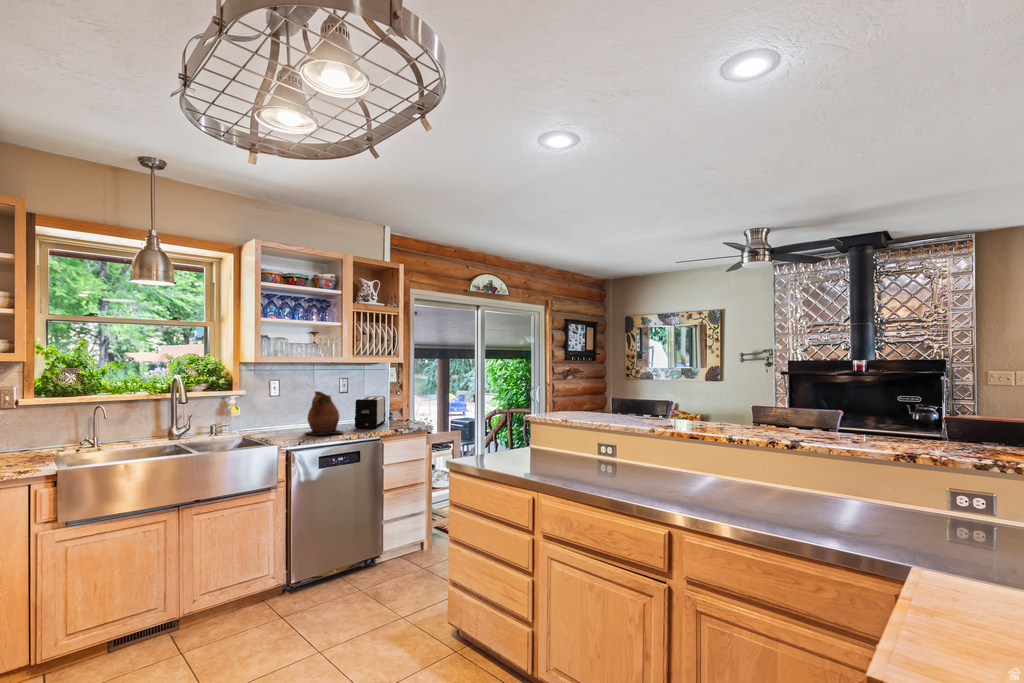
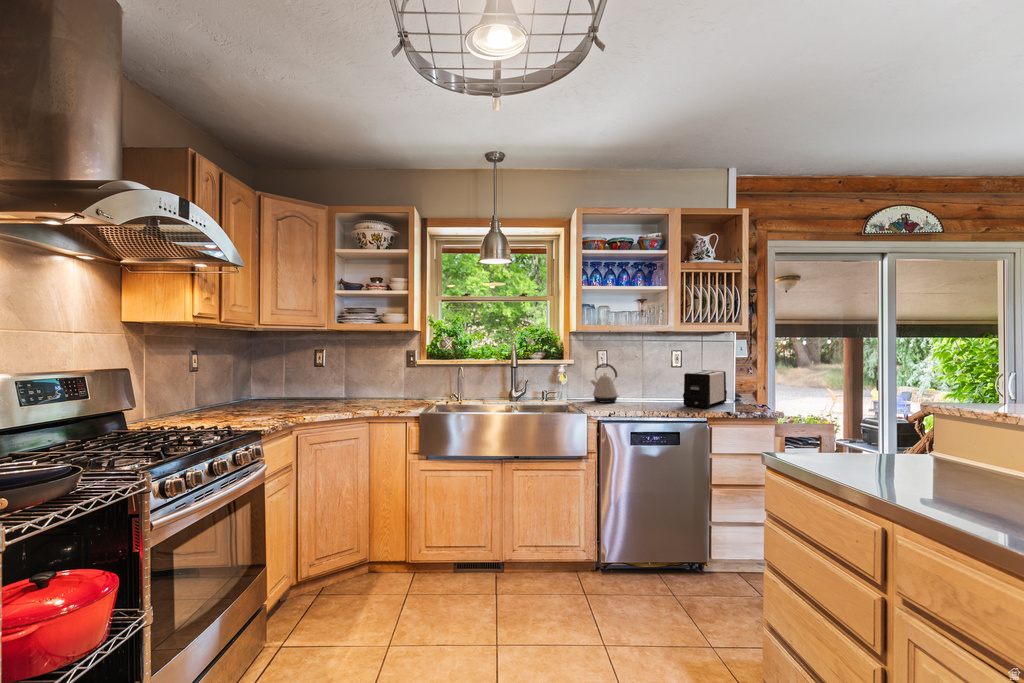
ceramic pitcher: present [306,391,344,435] -> none [623,362,666,411]
kettle: none [263,394,295,433] -> present [591,364,619,403]

